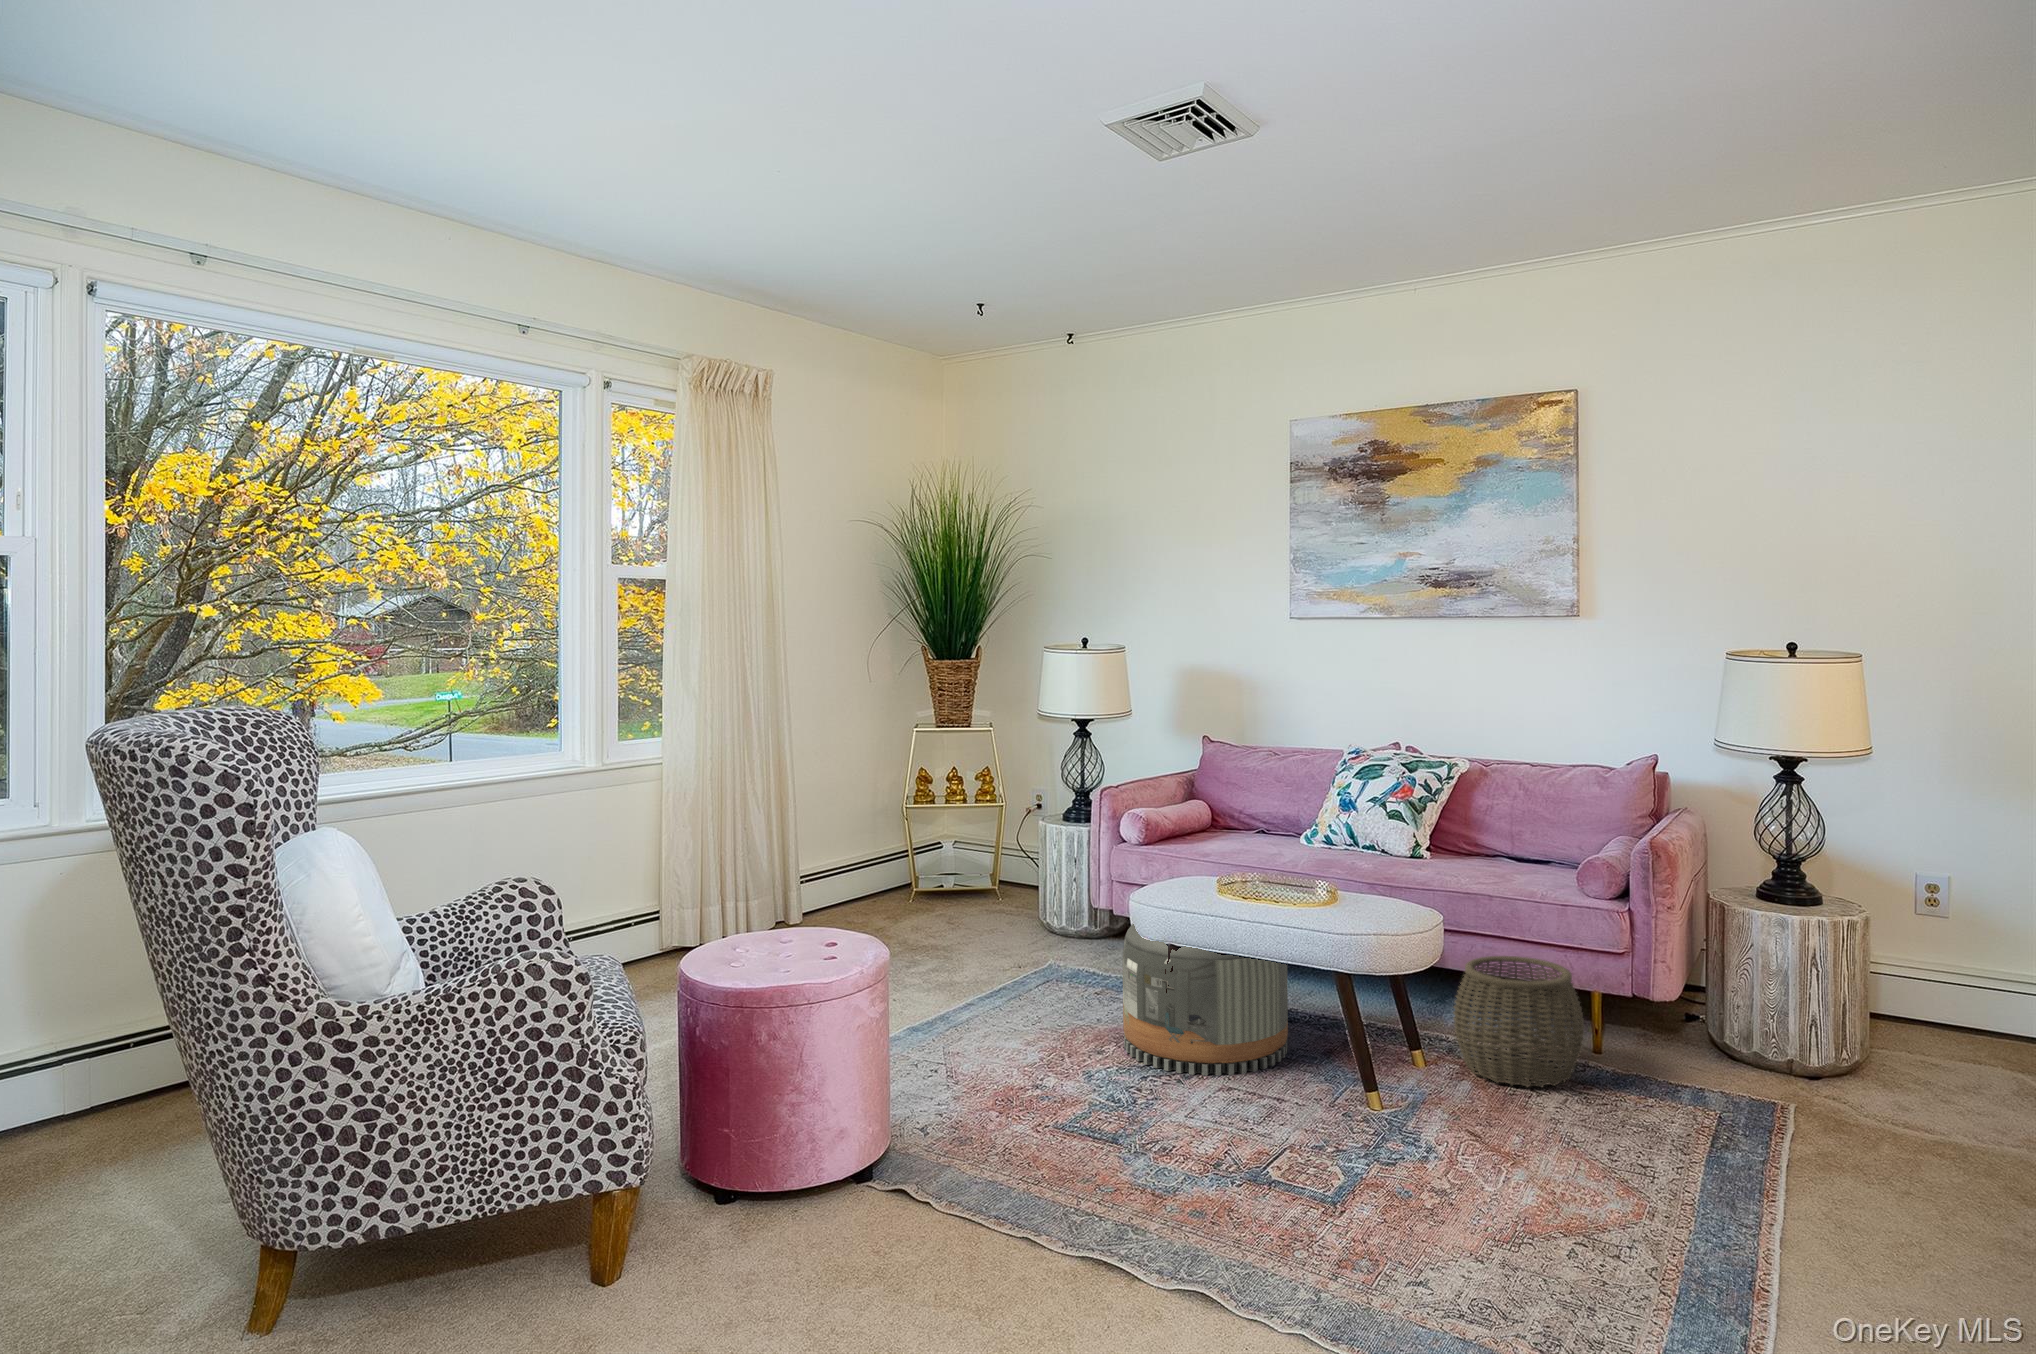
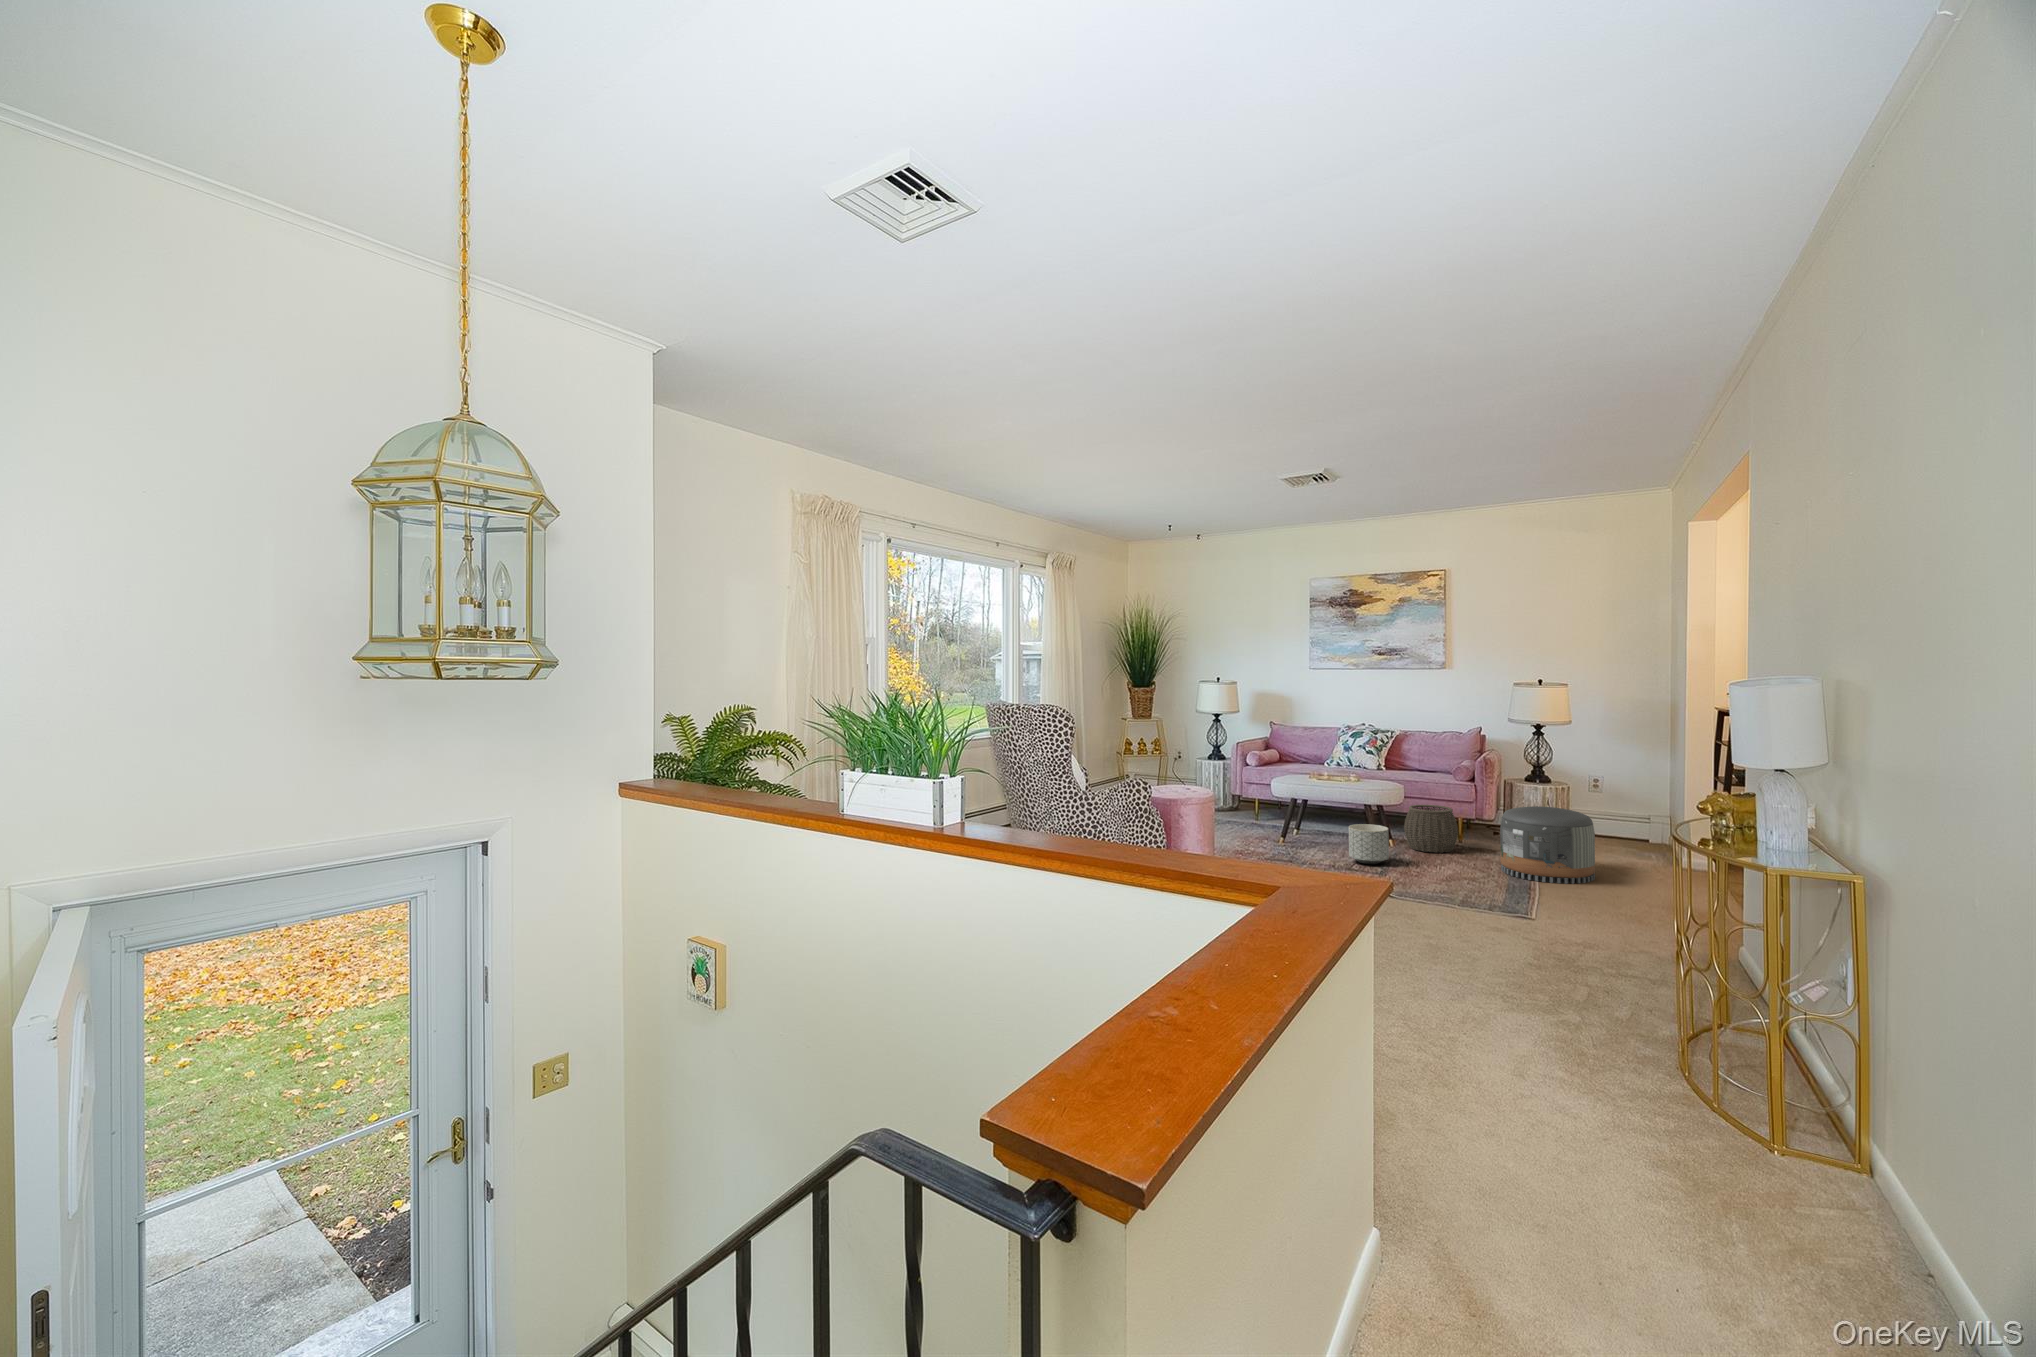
pouf: present [1122,924,1288,1076] -> present [1500,806,1595,884]
planter: none [1293,1020,1393,1134] -> present [1349,824,1389,864]

